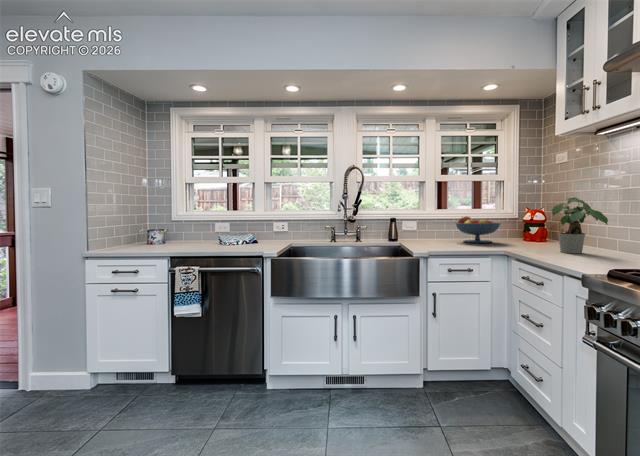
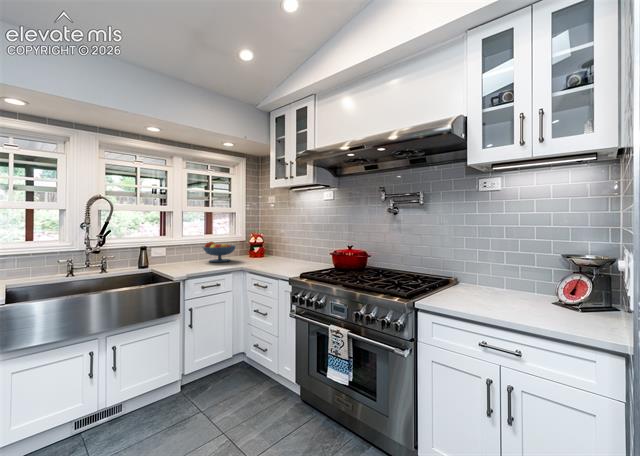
potted plant: present [552,197,608,253] -> none [270,230,300,266]

